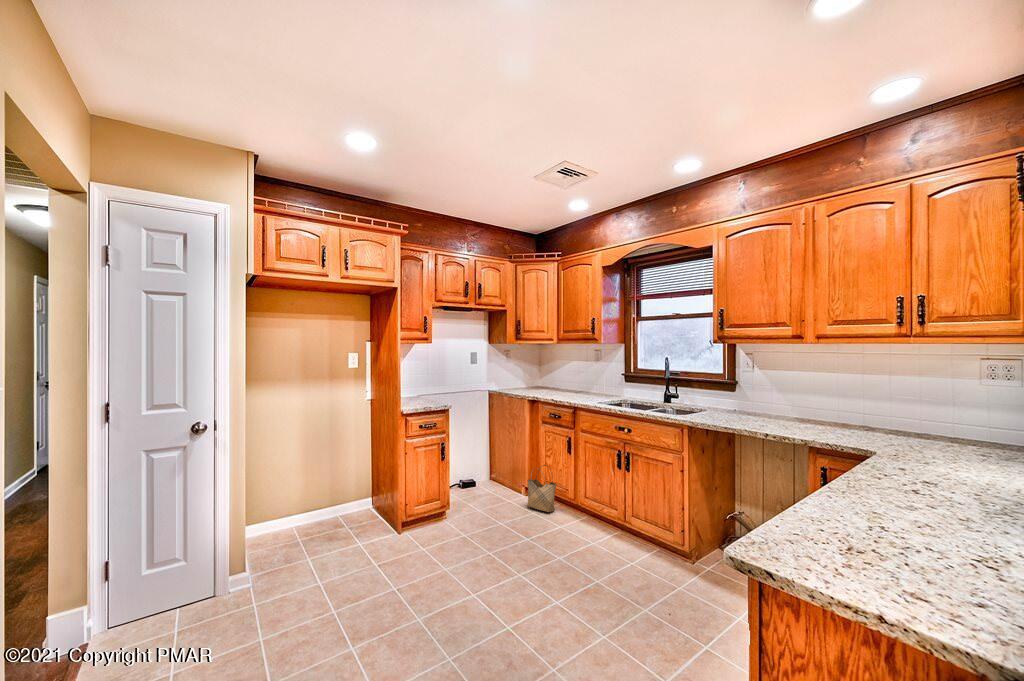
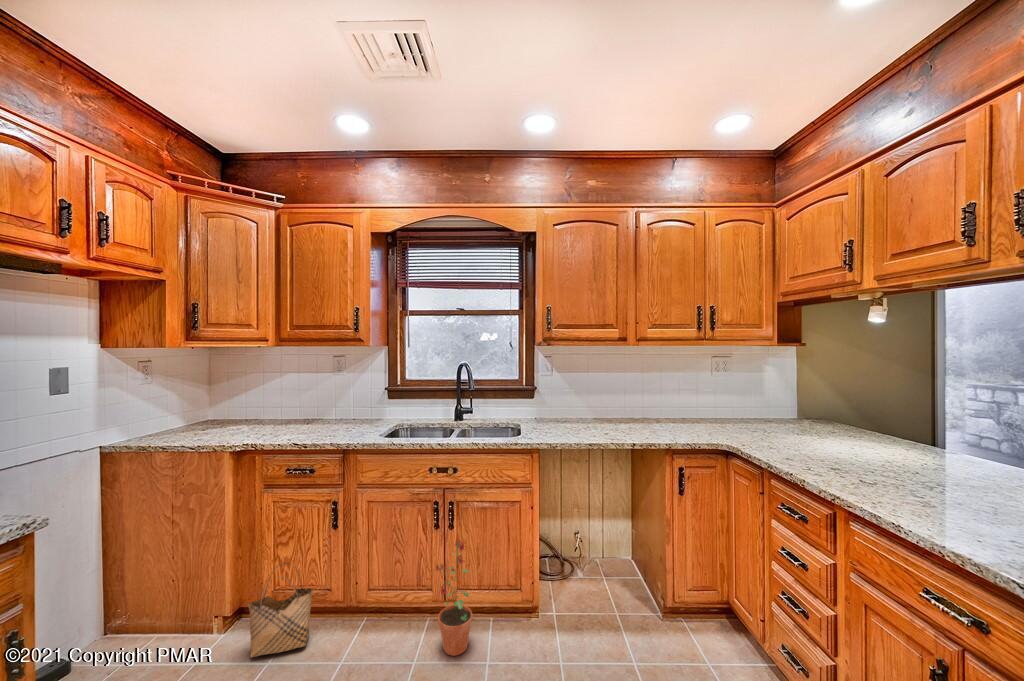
potted plant: none [603,477,630,550] -> present [436,539,472,656]

